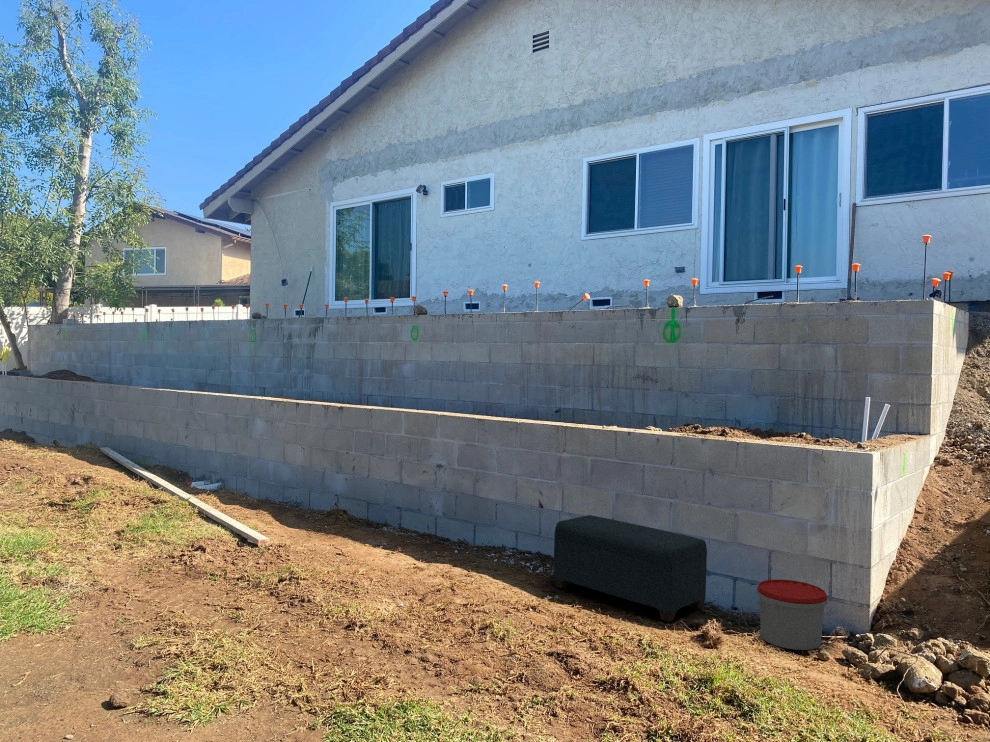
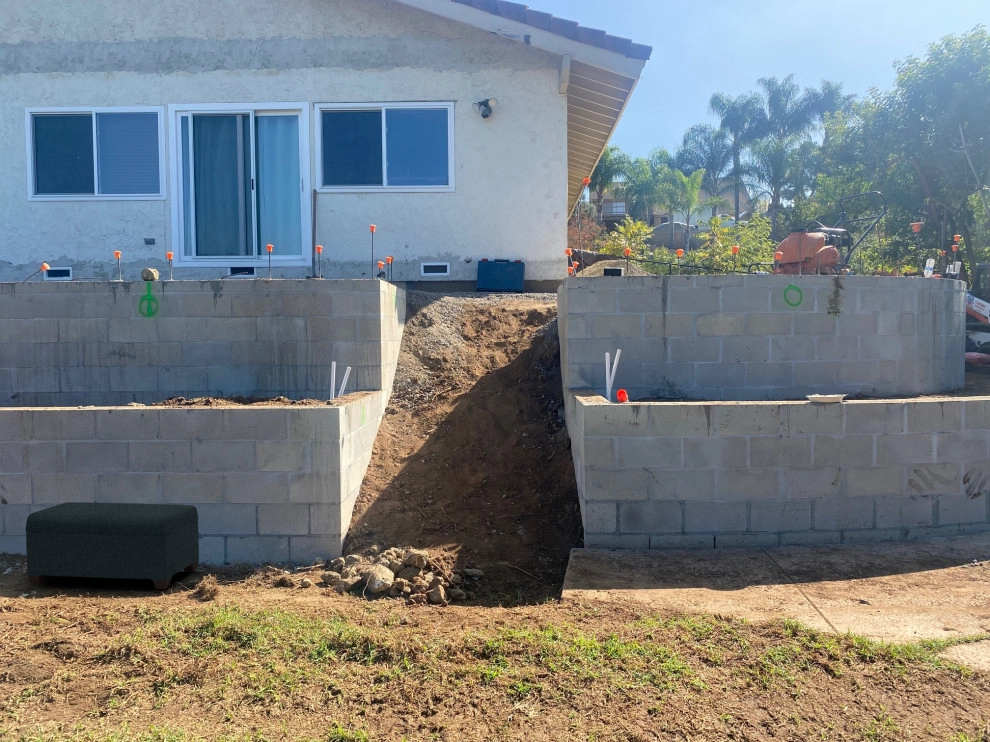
bucket: present [757,579,828,650] -> none [247,527,308,586]

